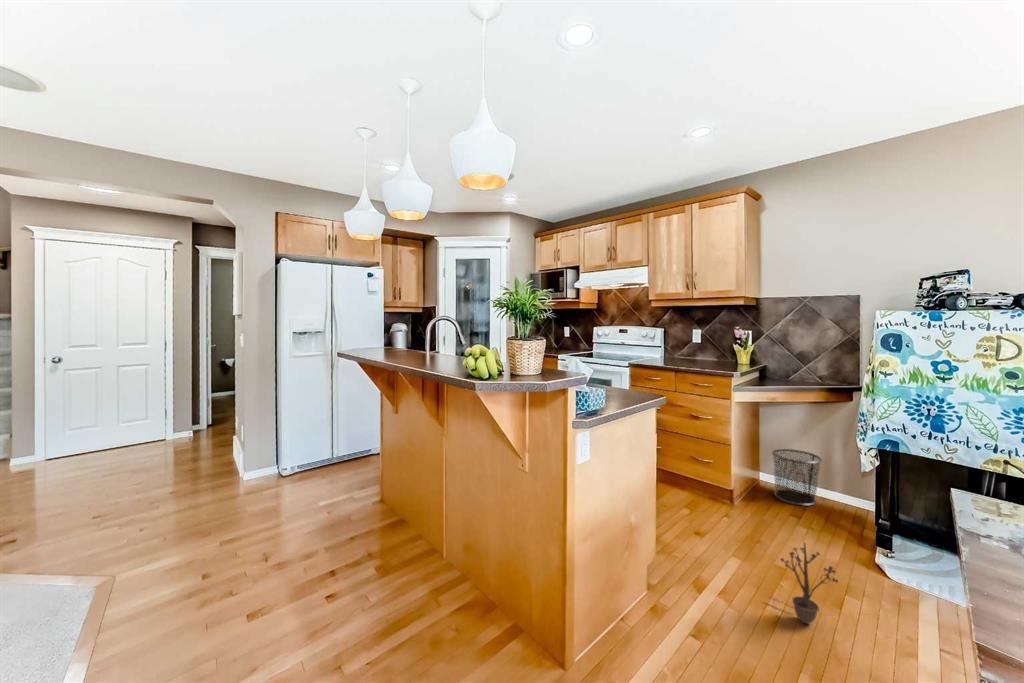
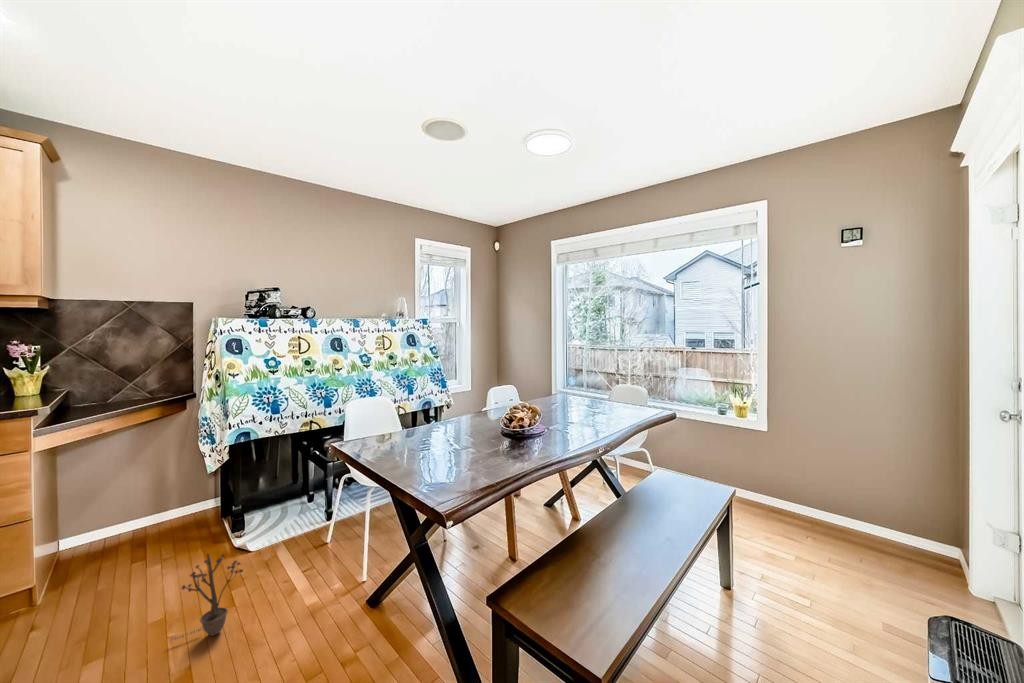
waste bin: present [772,449,822,506] -> none [104,475,167,541]

